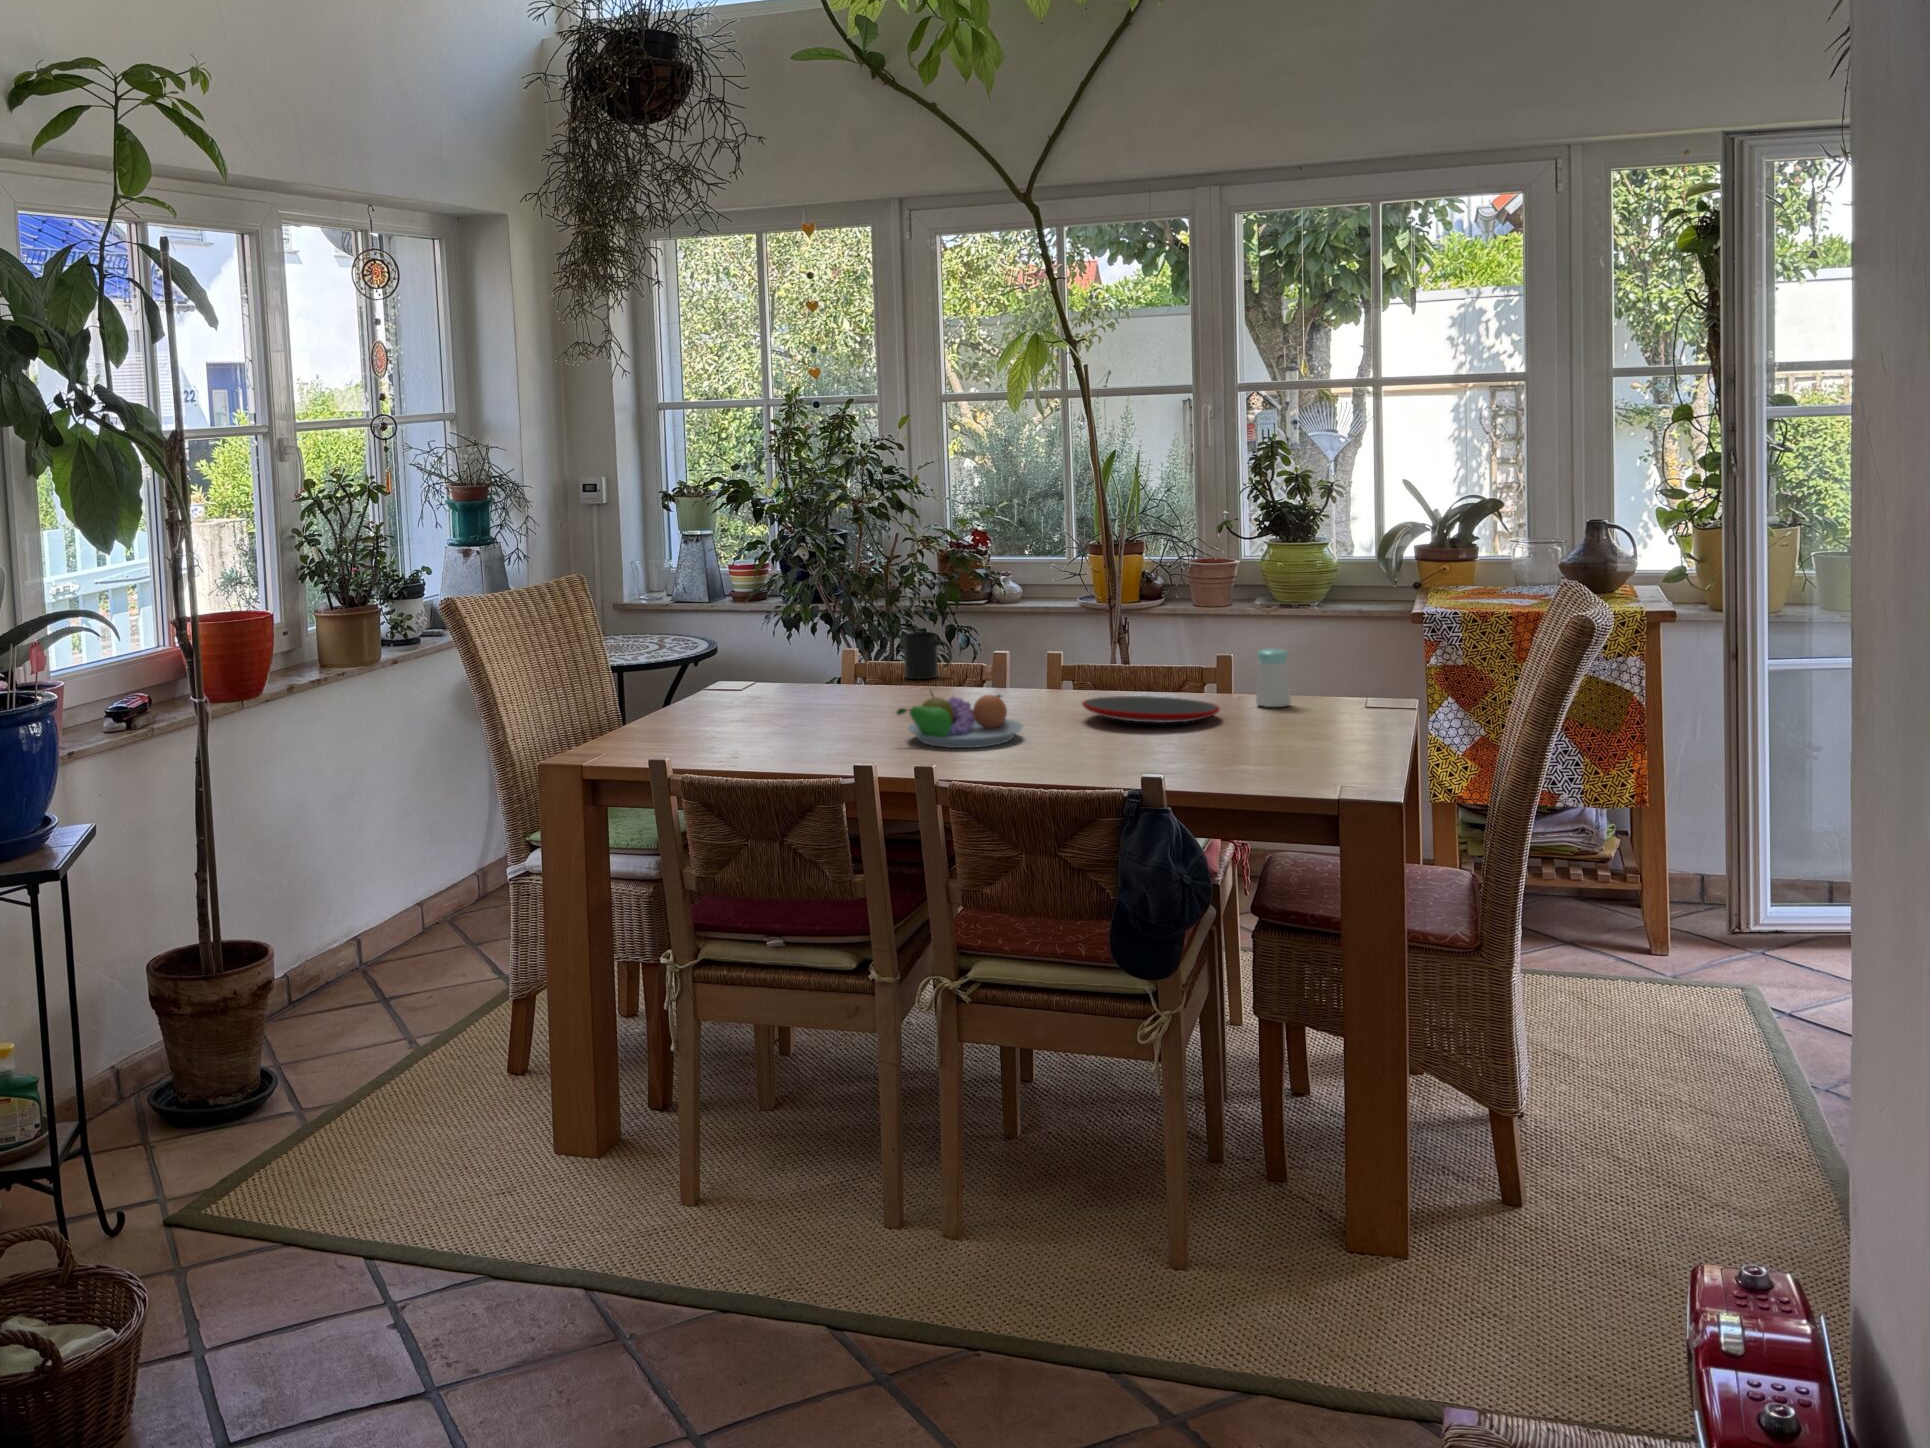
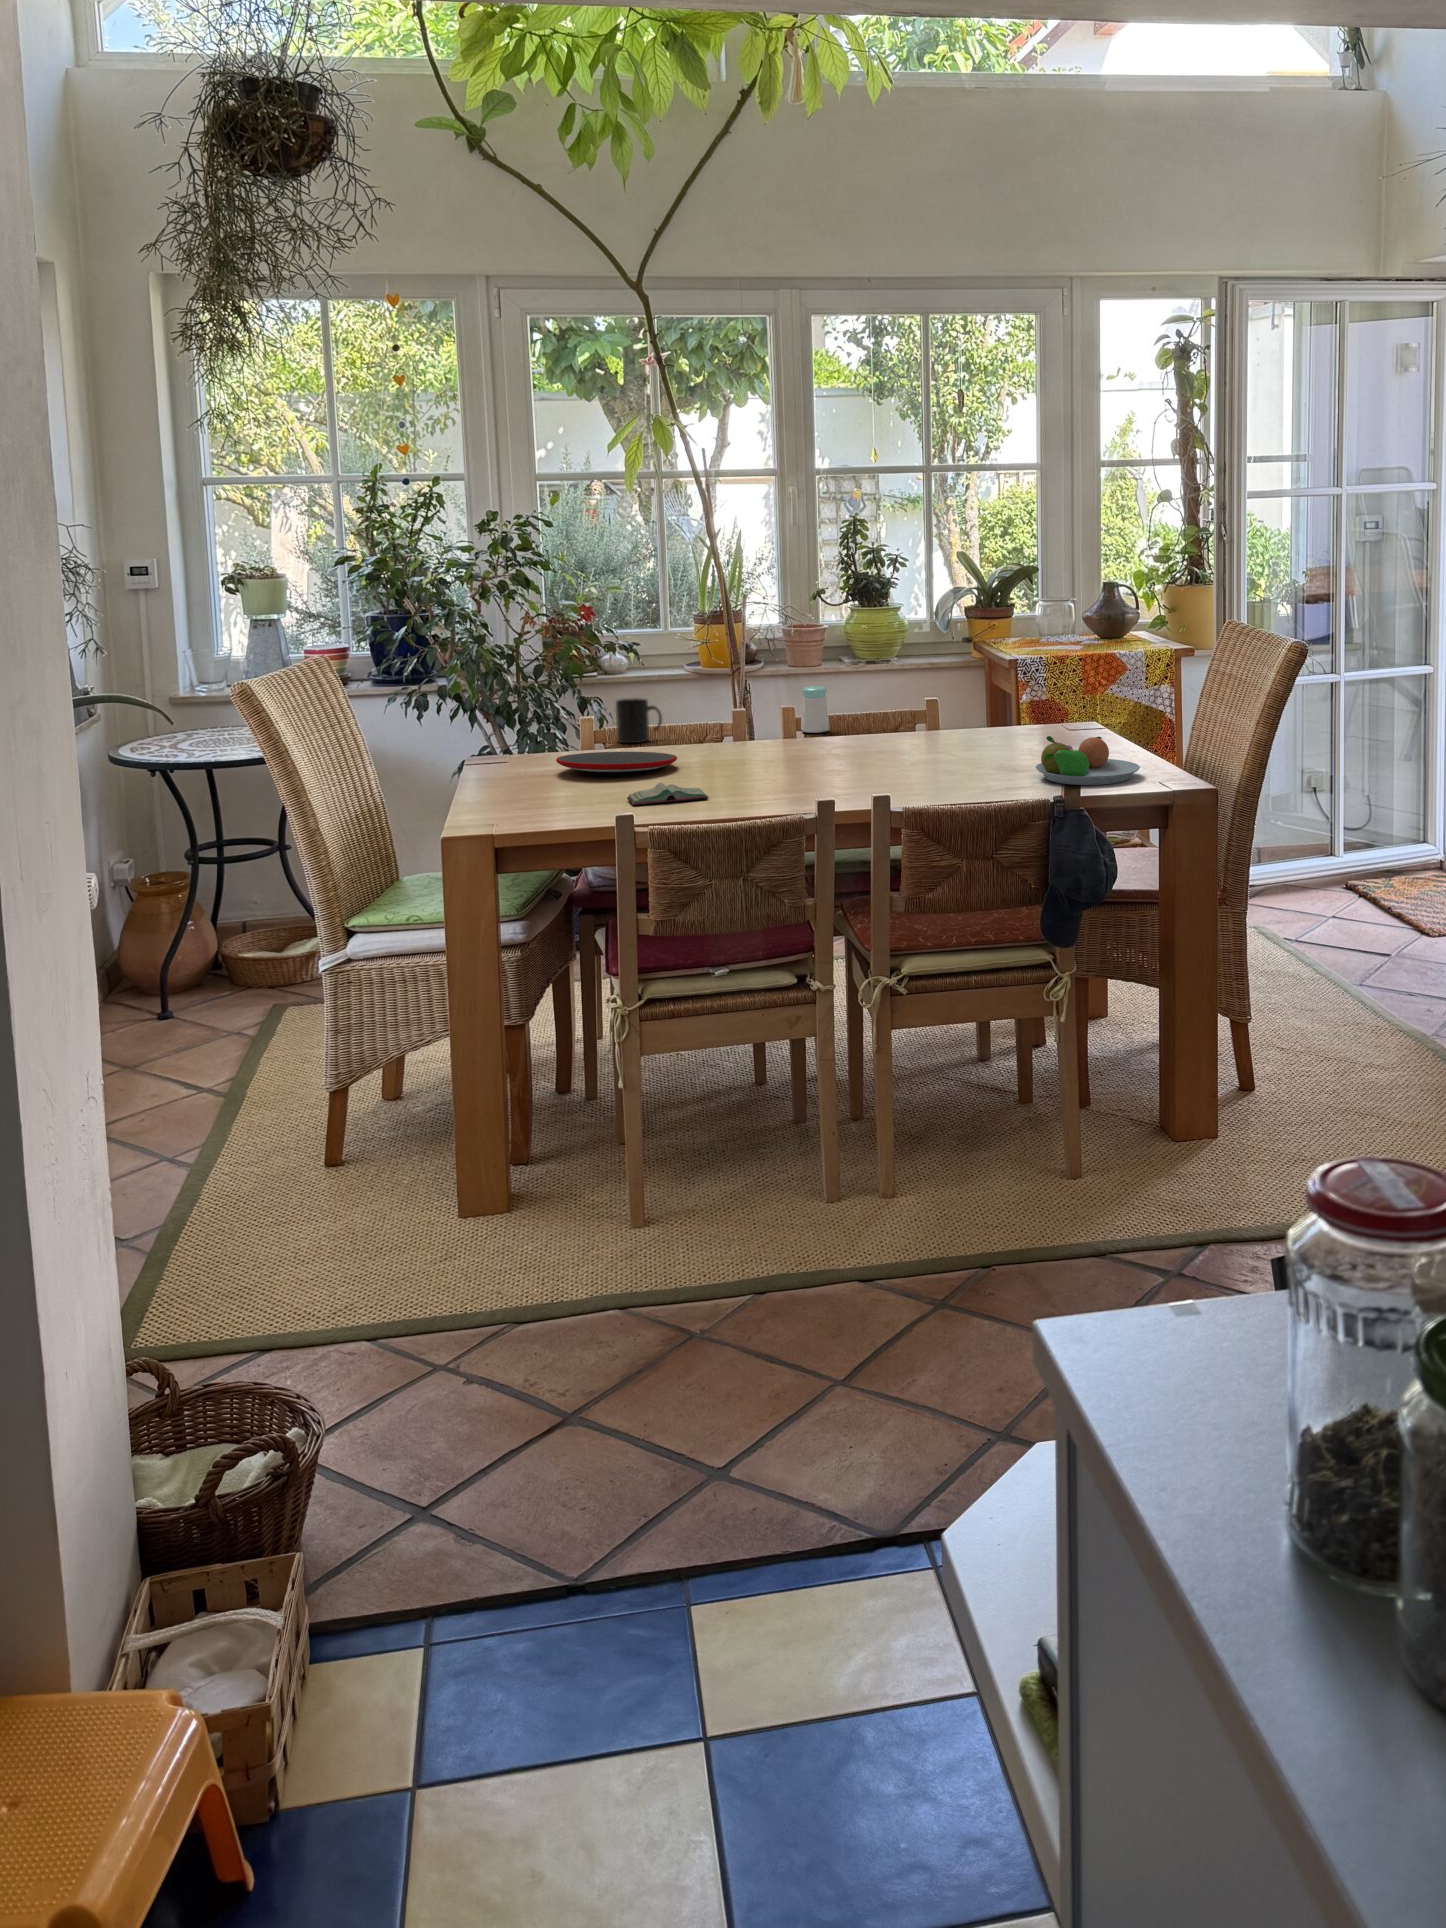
salt shaker: present [1256,648,1291,707] -> present [801,686,829,733]
fruit bowl: present [897,691,1023,748] -> present [1036,736,1140,785]
plate: present [1082,696,1220,723] -> present [556,752,677,772]
book: none [762,727,849,749] -> present [627,783,708,805]

